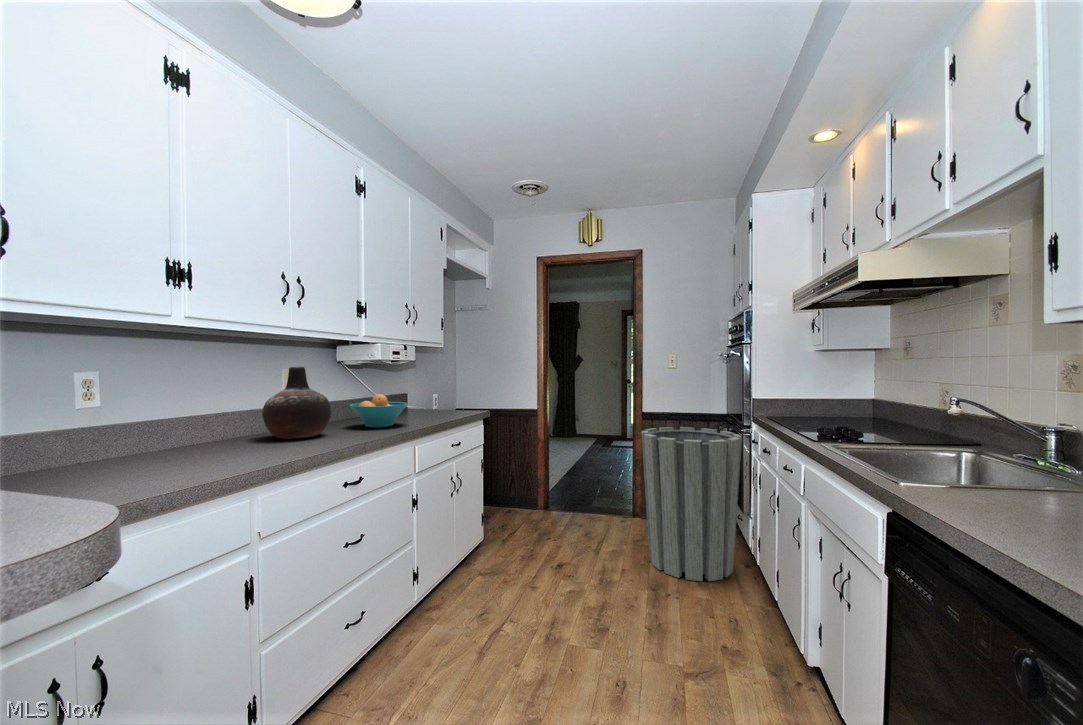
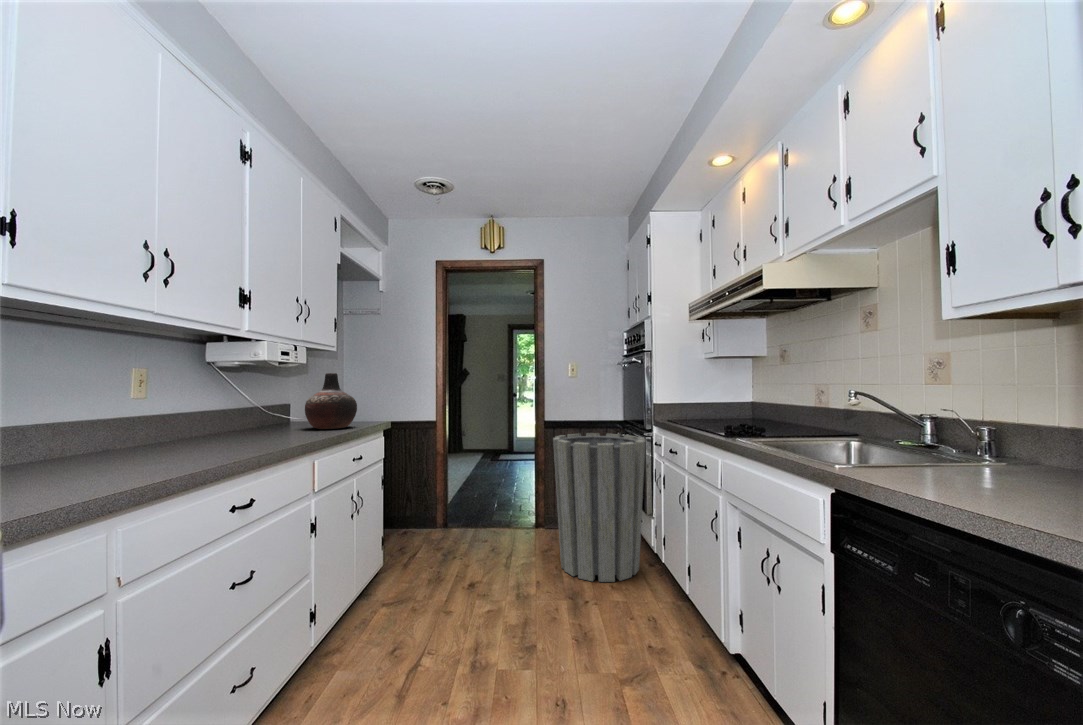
vase: present [262,367,331,439] -> present [305,373,357,429]
fruit bowl: present [349,394,408,427] -> none [226,401,304,441]

